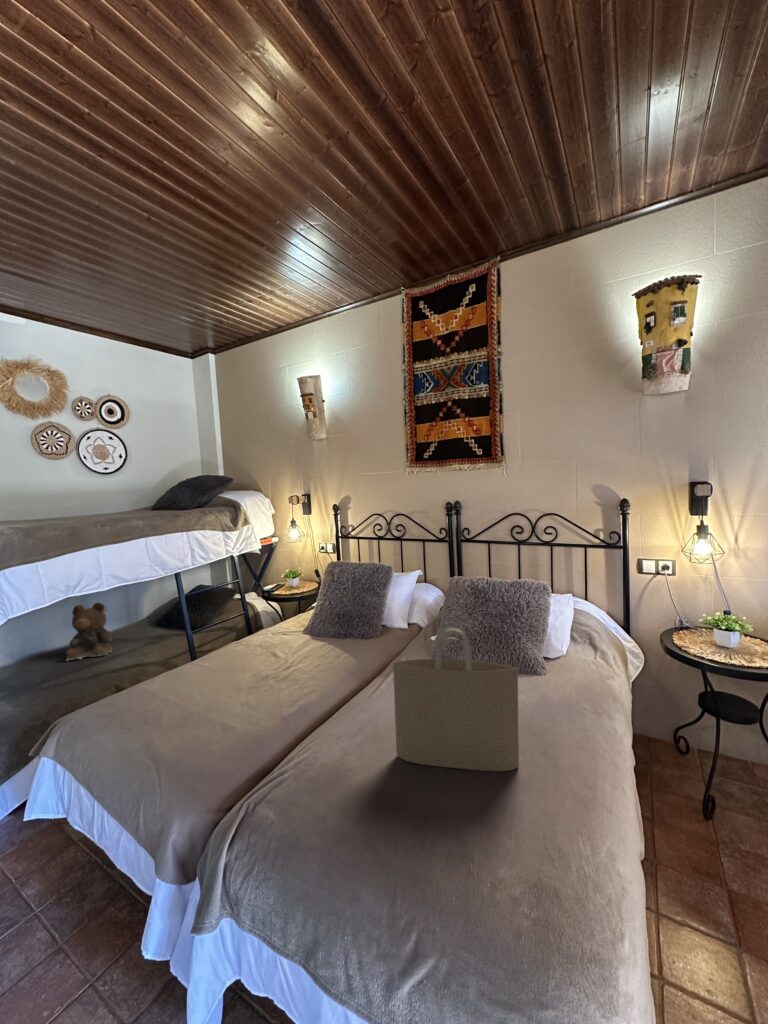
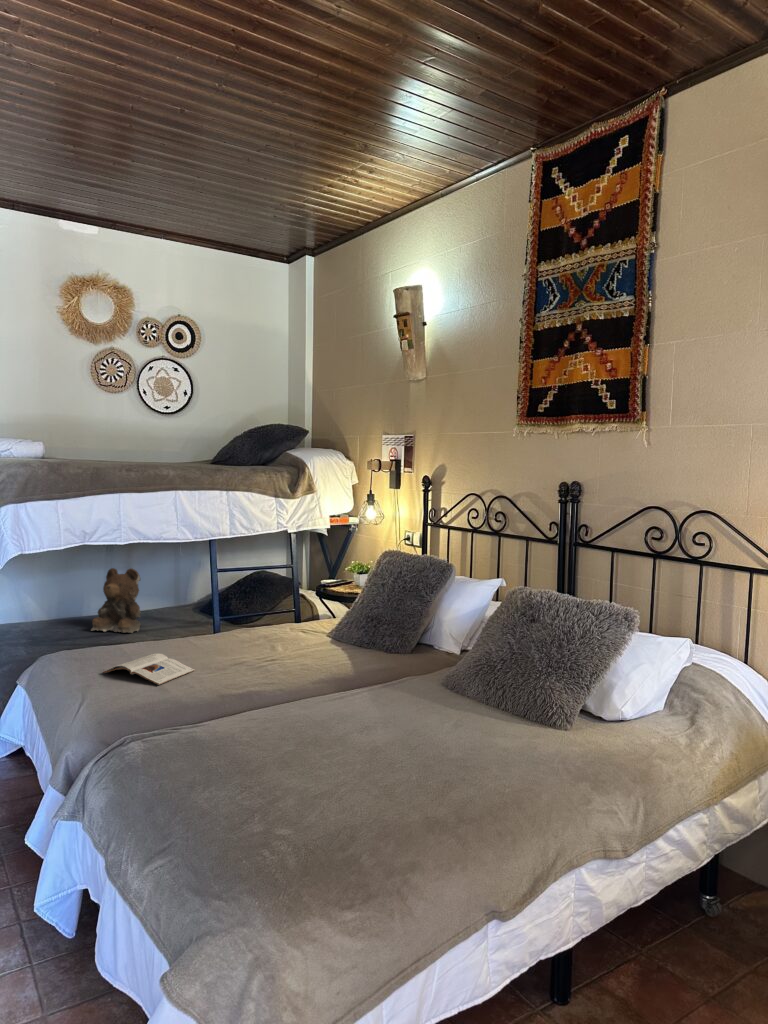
tote bag: present [393,628,519,771] -> none [285,607,410,798]
magazine: none [155,682,236,715] -> present [103,653,195,685]

